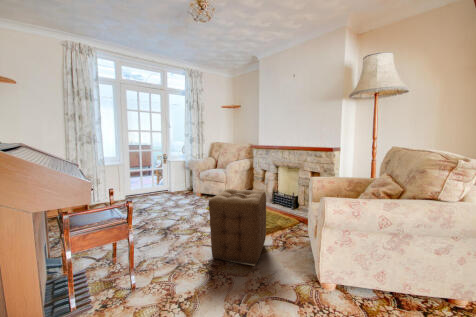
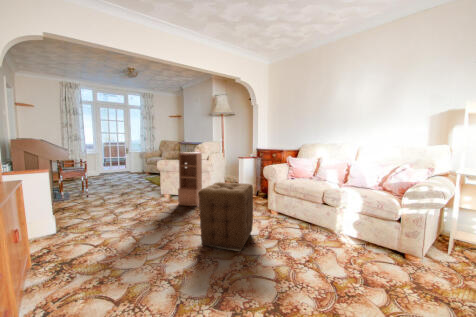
bookcase: none [183,155,208,211] -> present [178,152,202,206]

